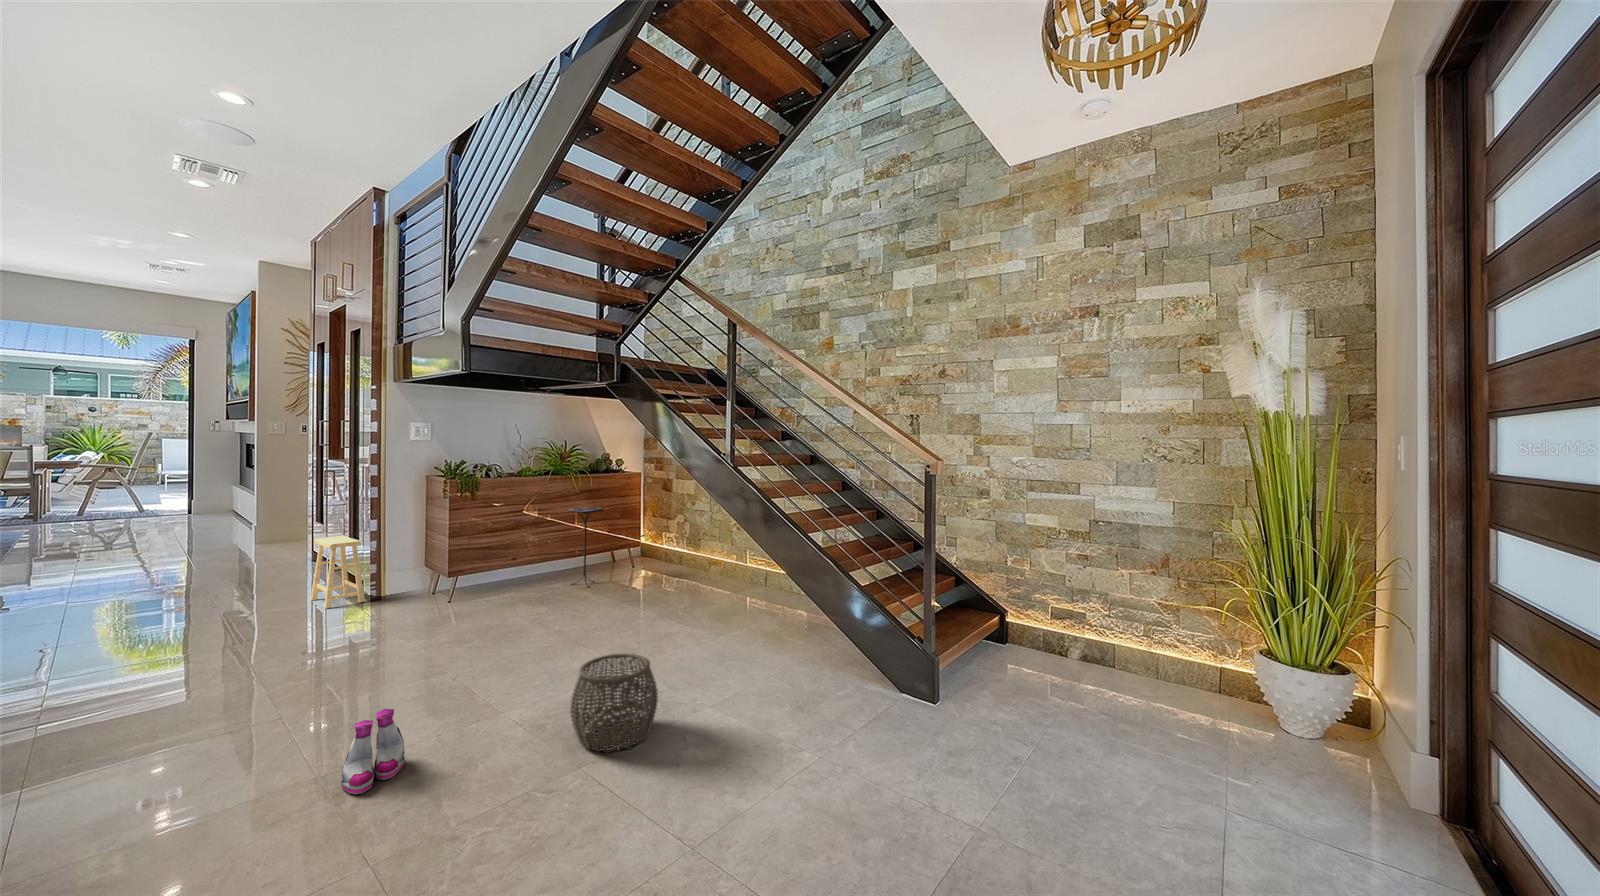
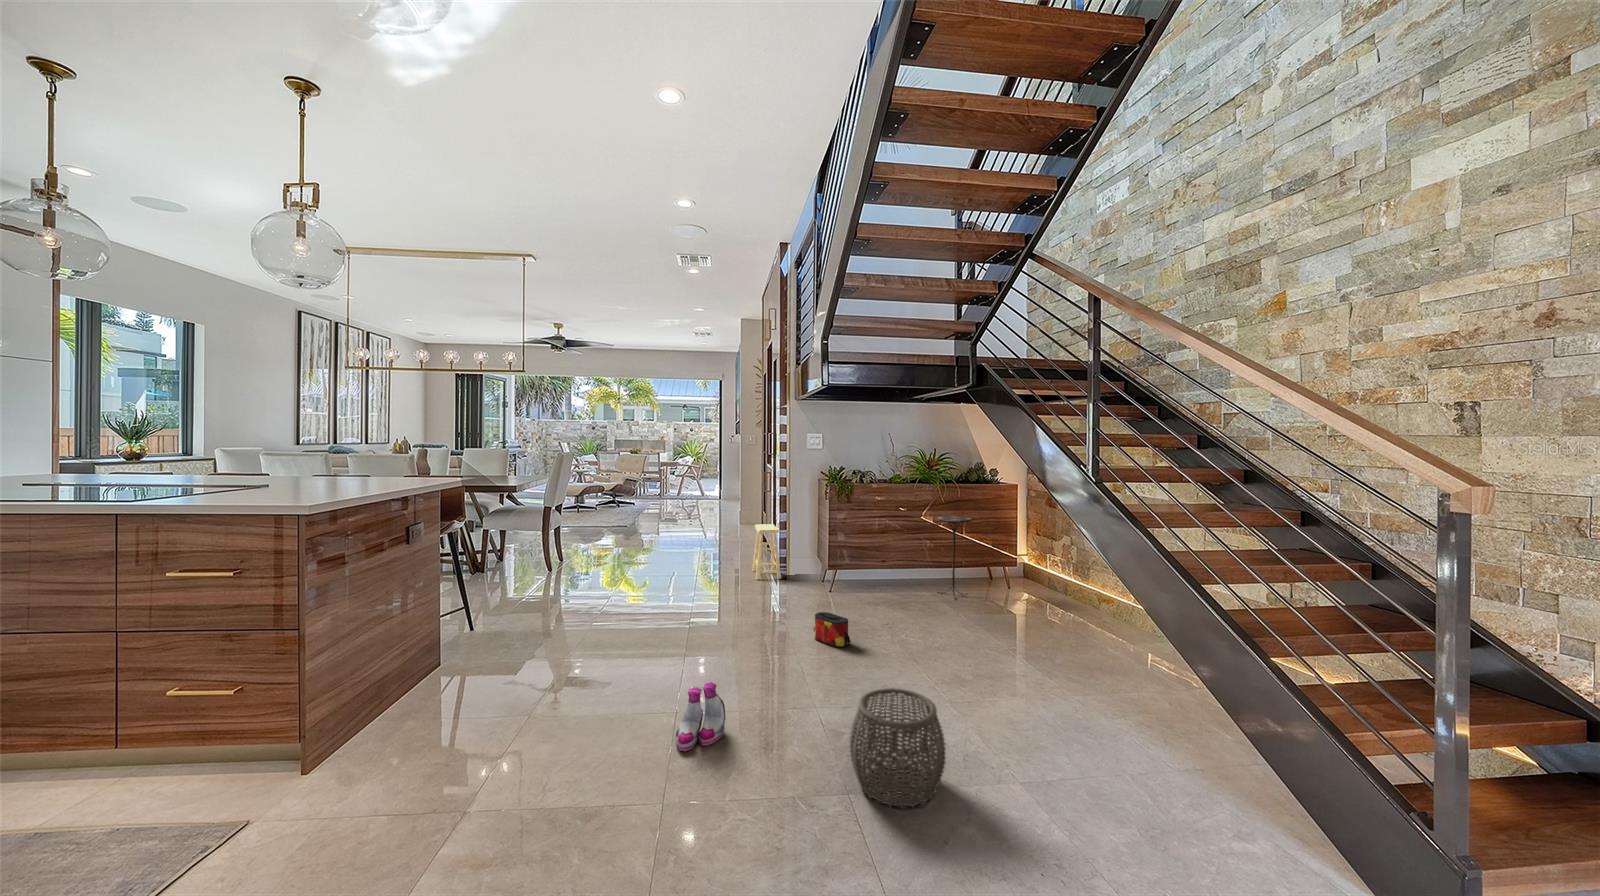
bag: none [453,620,504,653] -> present [814,612,851,647]

